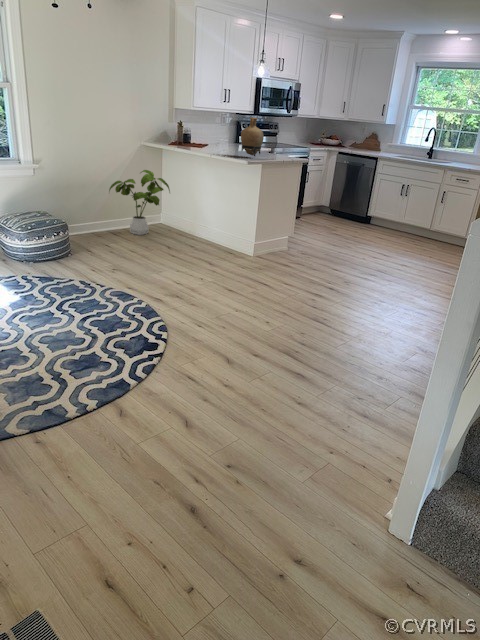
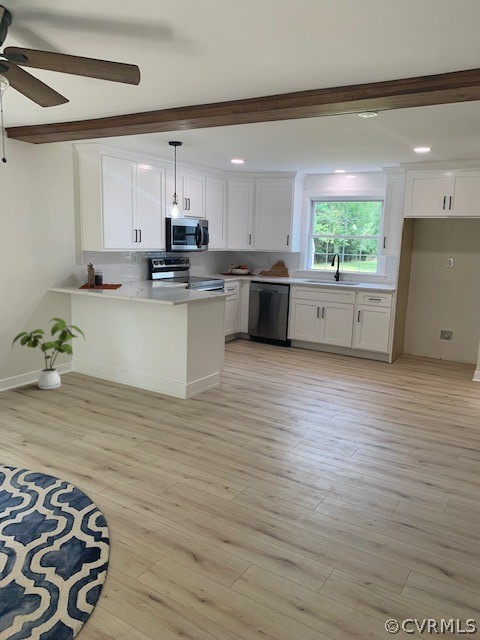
vase: present [241,118,264,156] -> none [162,258,186,297]

